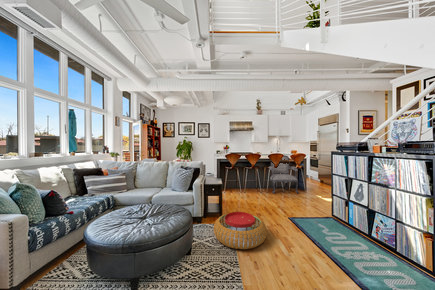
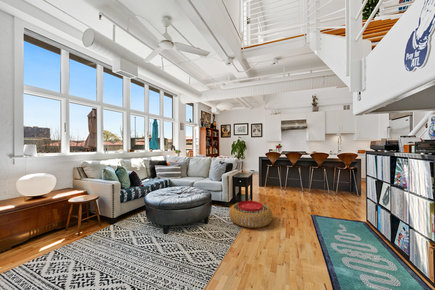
armchair: present [269,155,299,194] -> none [313,155,345,198]

